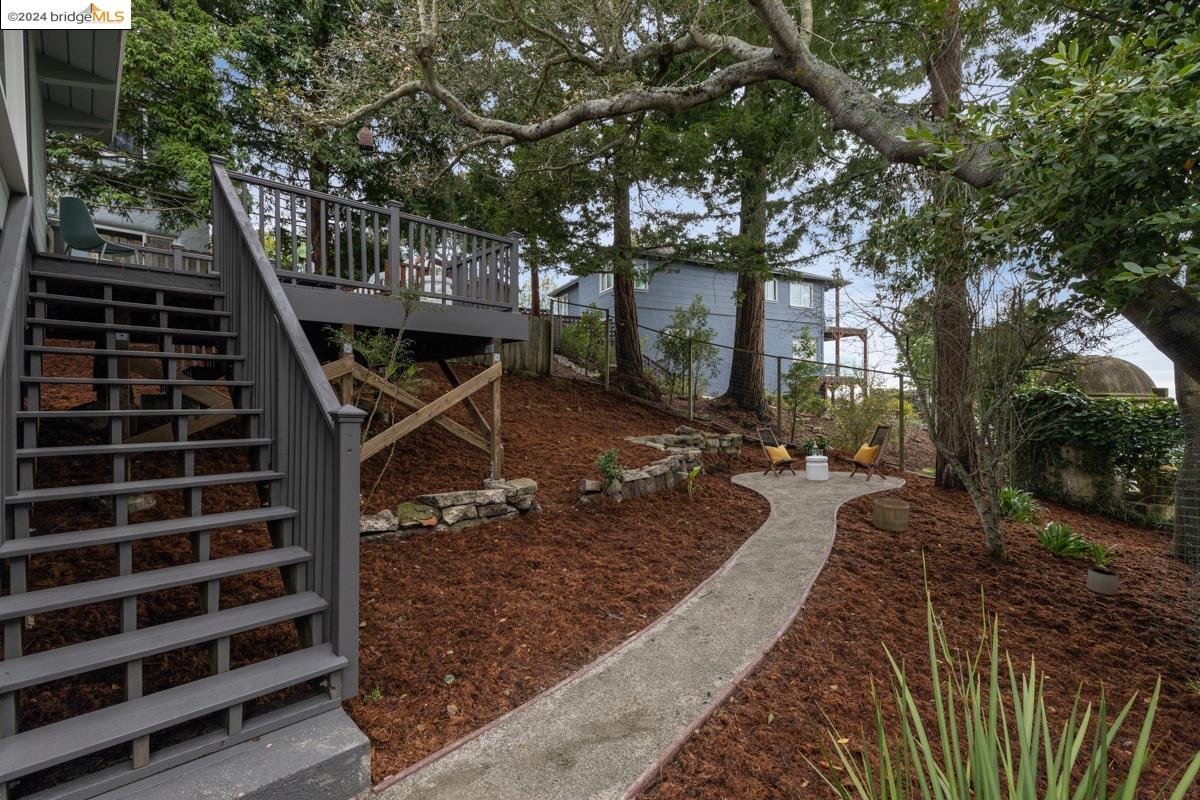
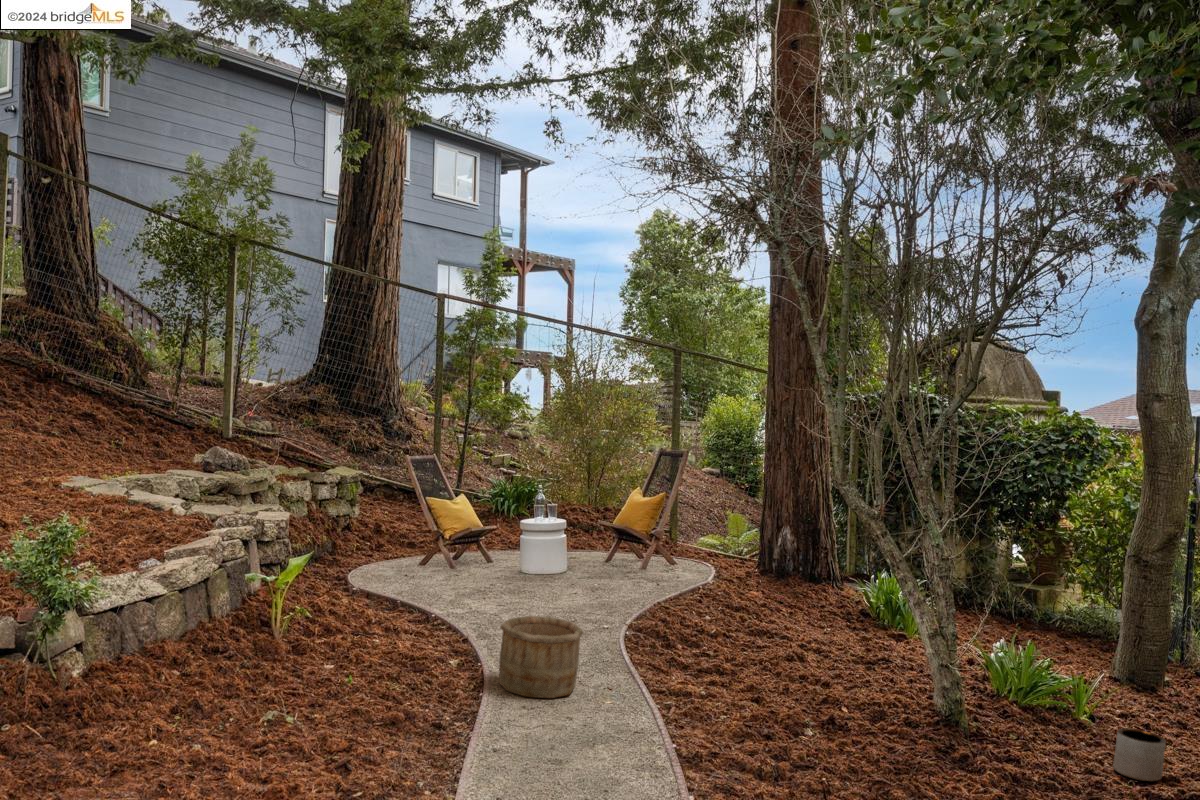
wooden bucket: present [873,498,910,532] -> present [499,616,583,698]

